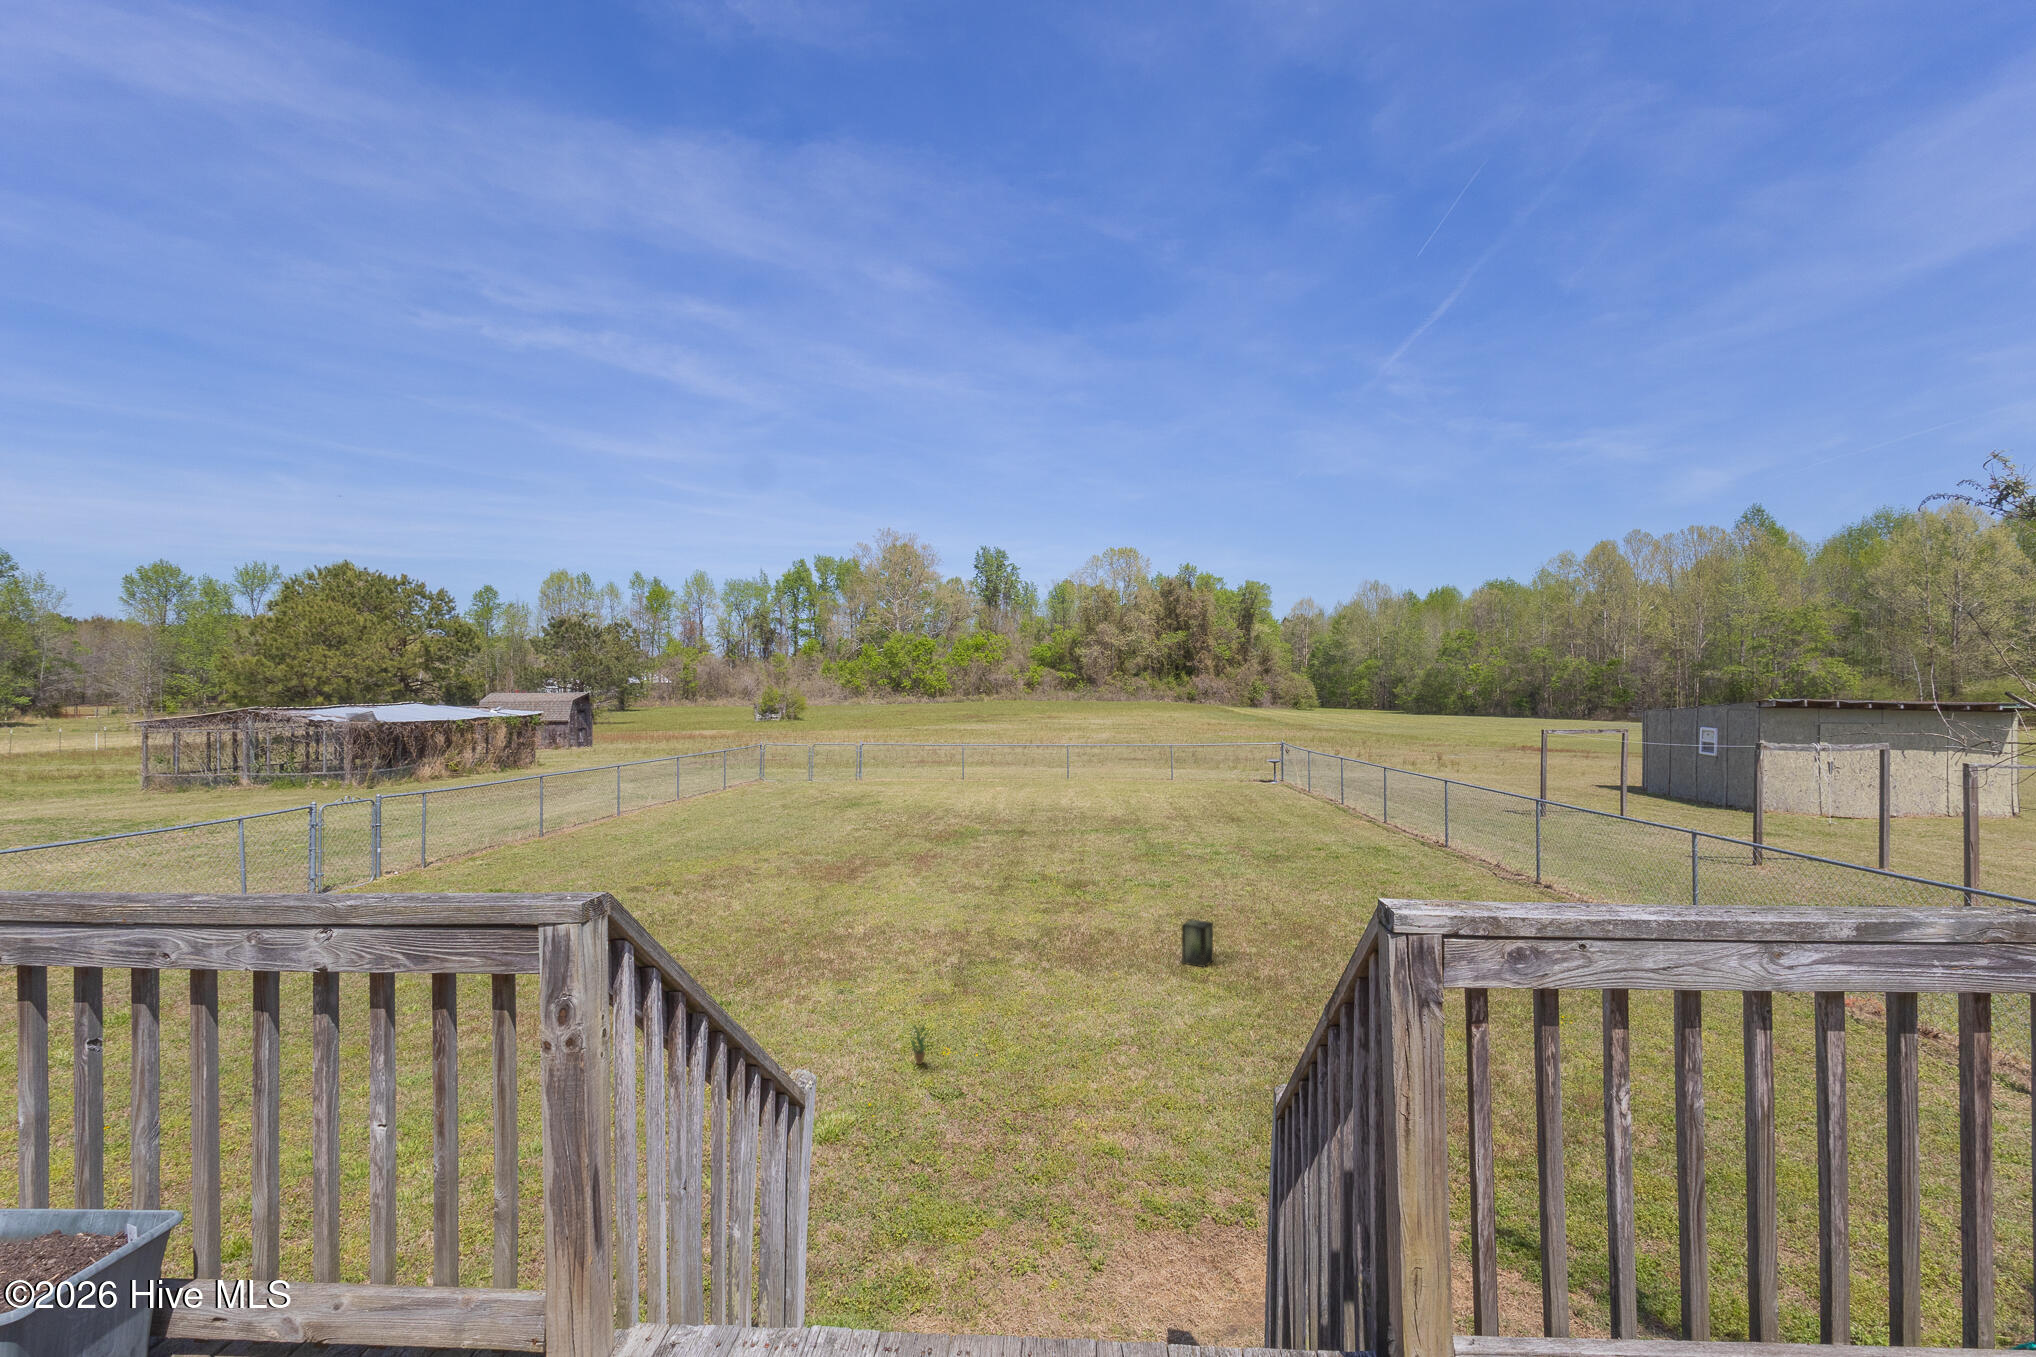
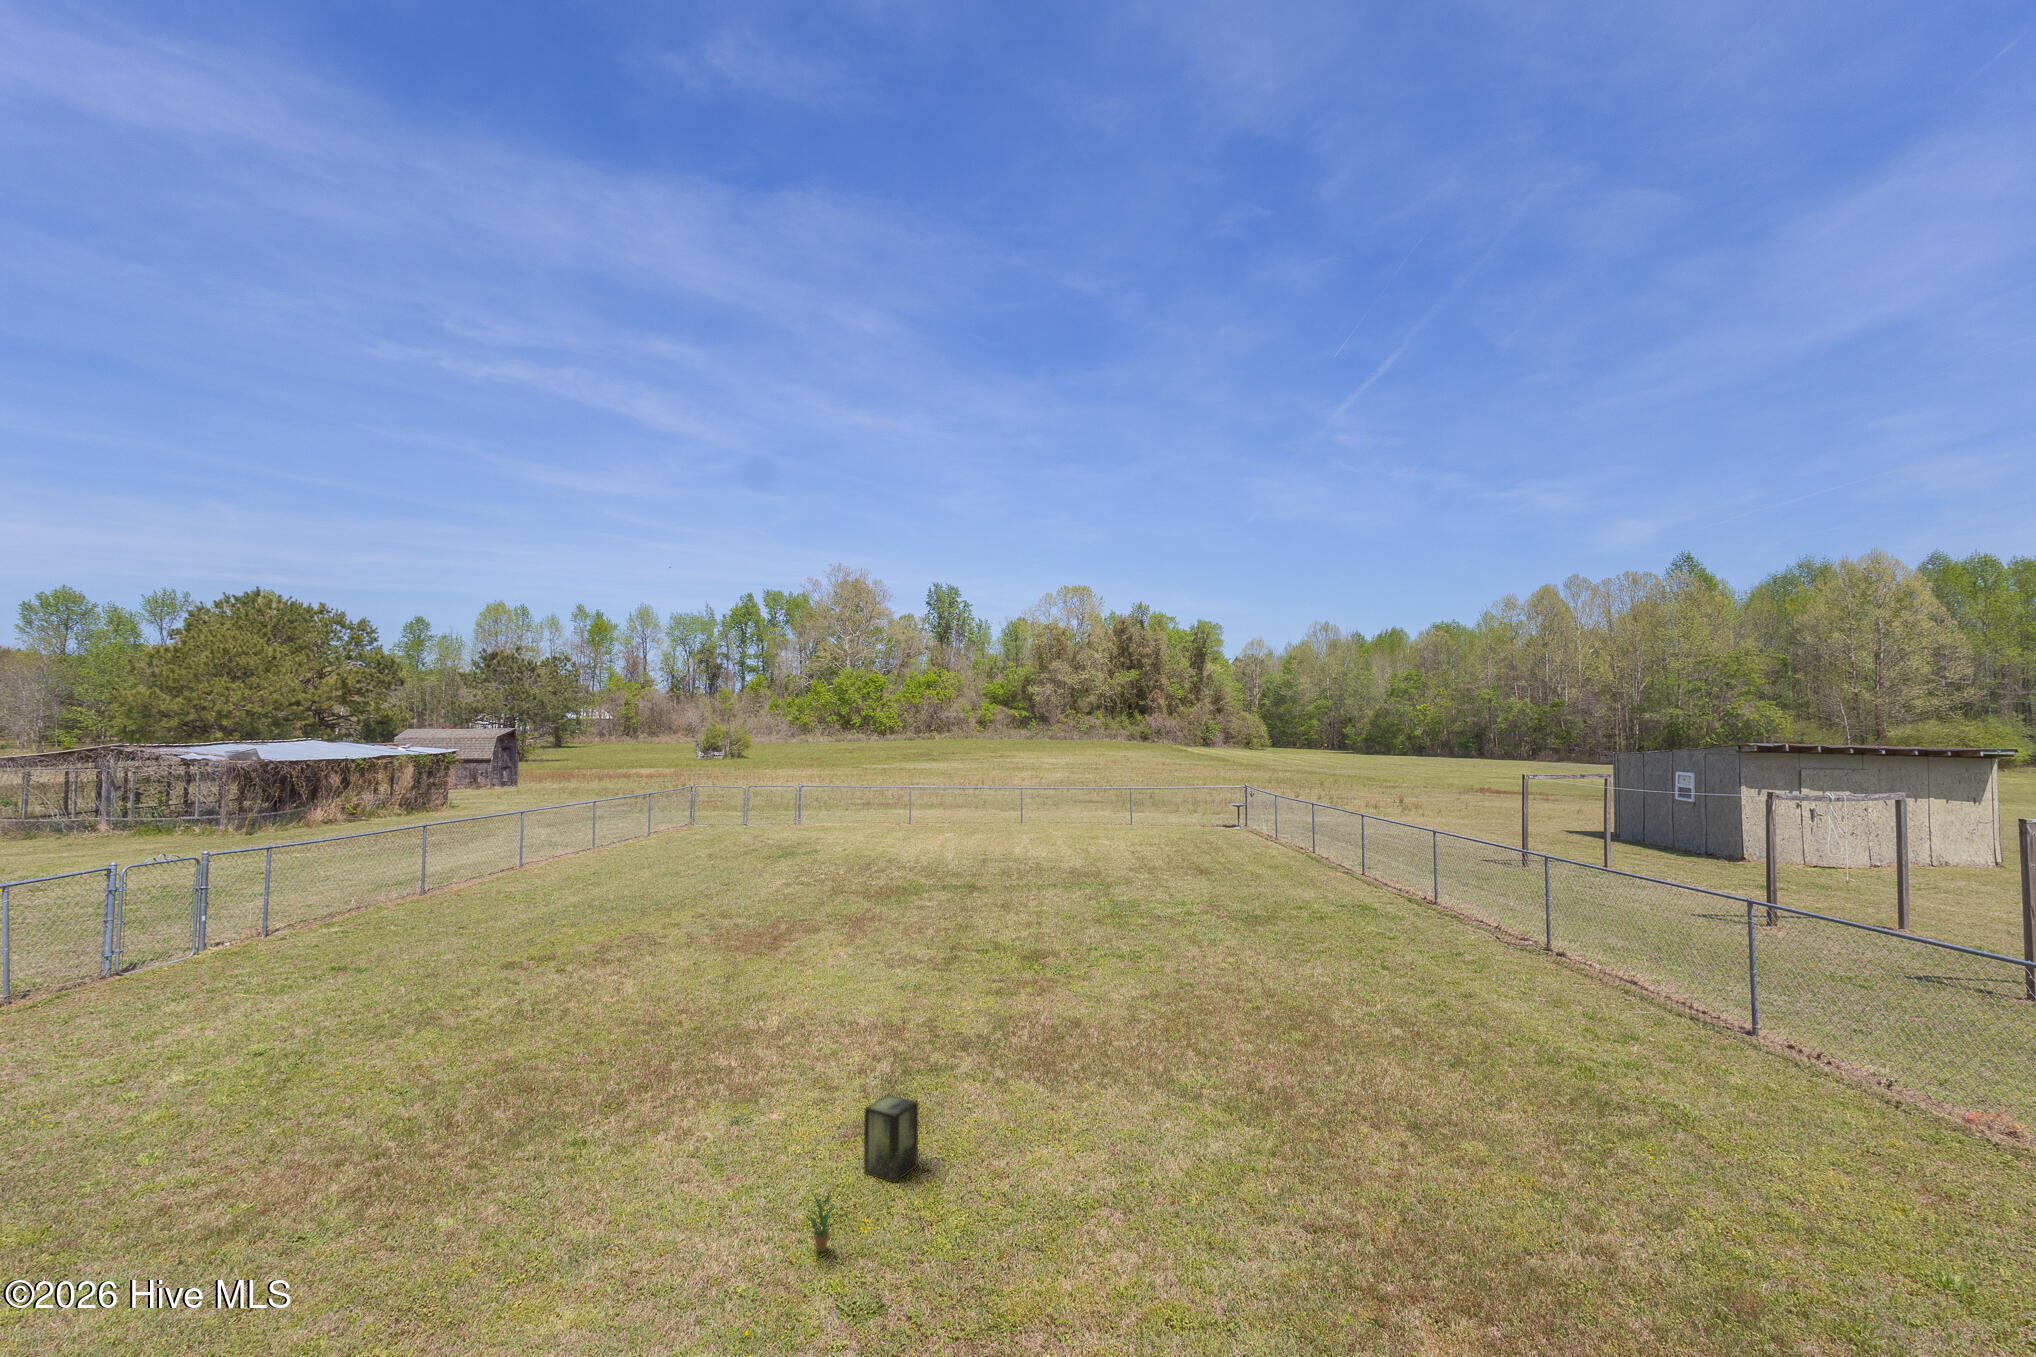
storage box: present [1182,919,1213,967] -> present [864,1095,918,1182]

